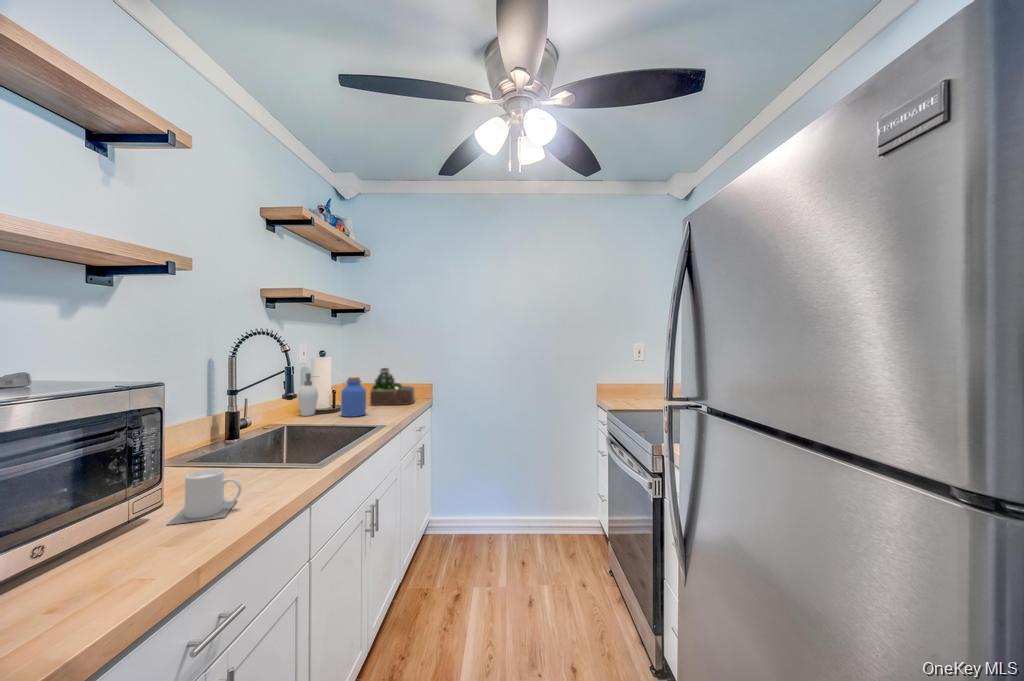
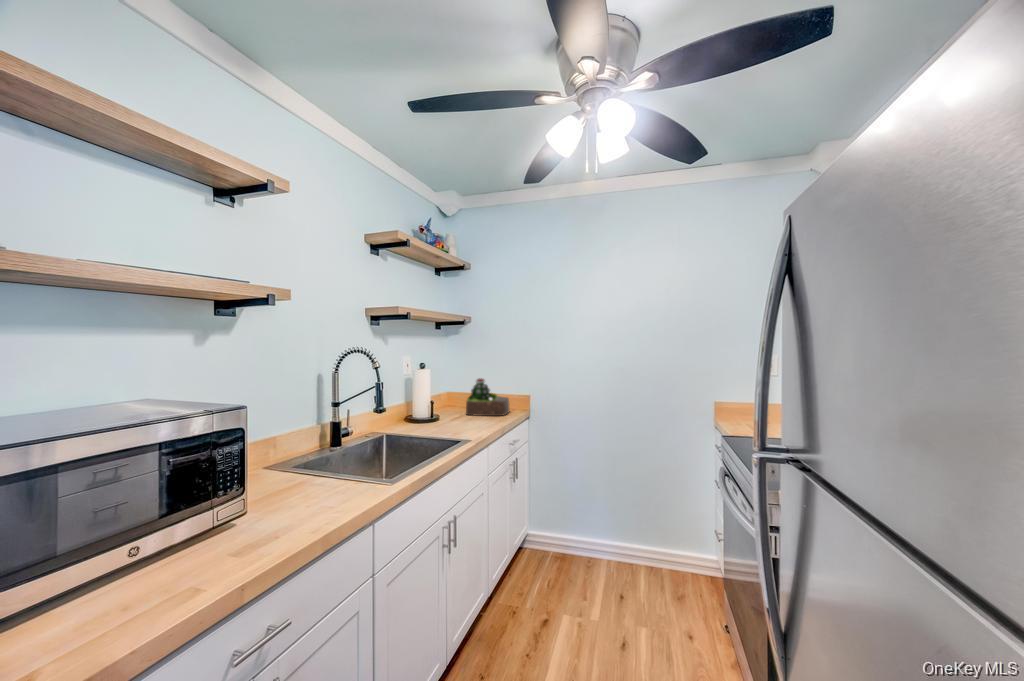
soap dispenser: present [298,373,318,416] -> none [399,384,417,424]
jar: present [341,377,366,417] -> none [435,389,458,427]
mug: present [167,469,241,525] -> none [243,486,308,537]

